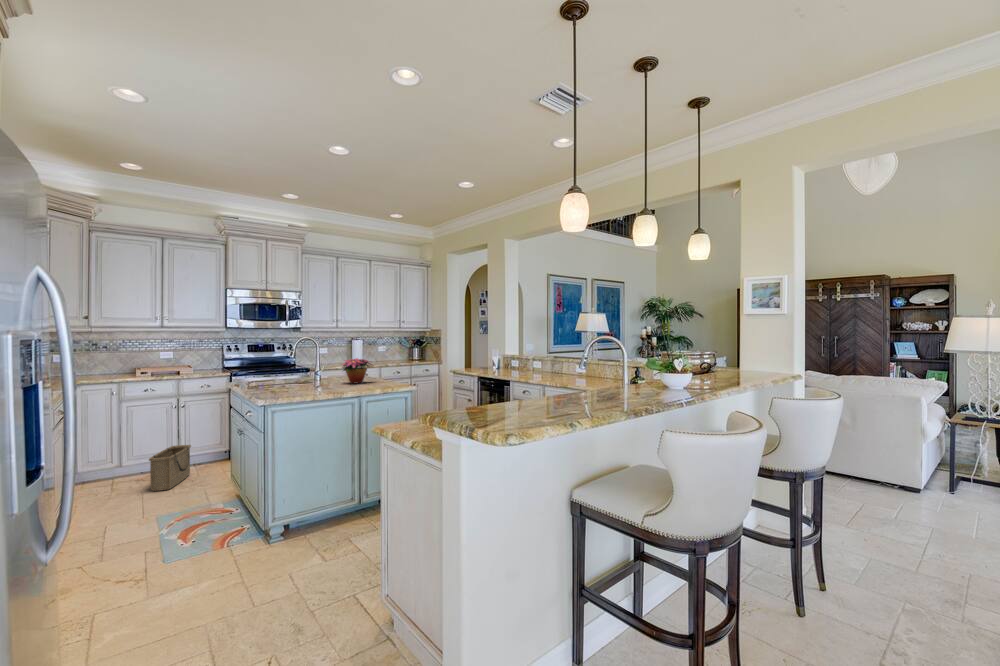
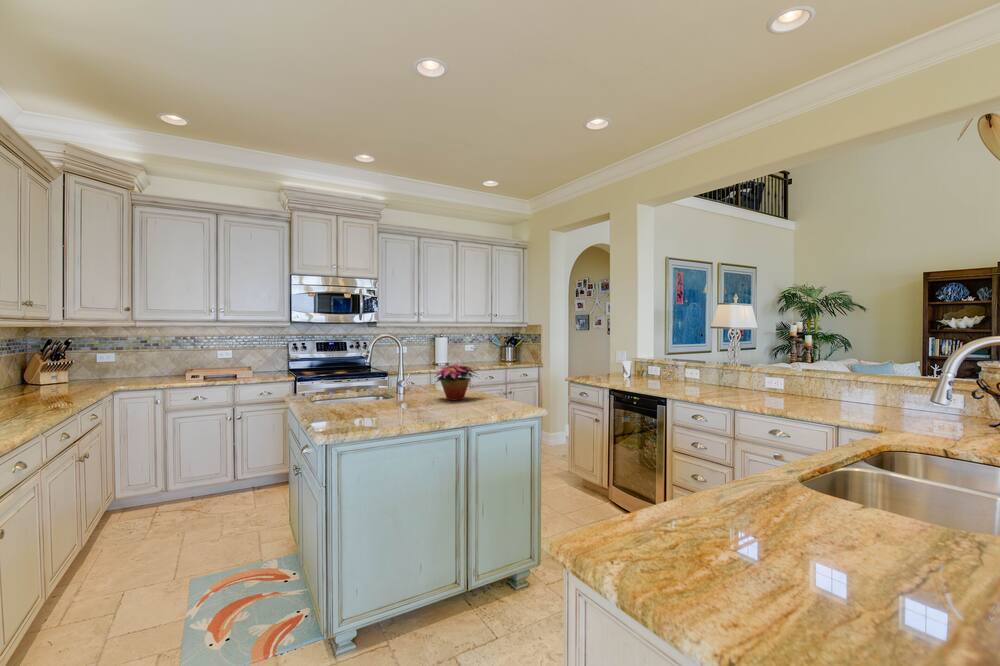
basket: present [149,445,191,491] -> none [192,469,247,532]

